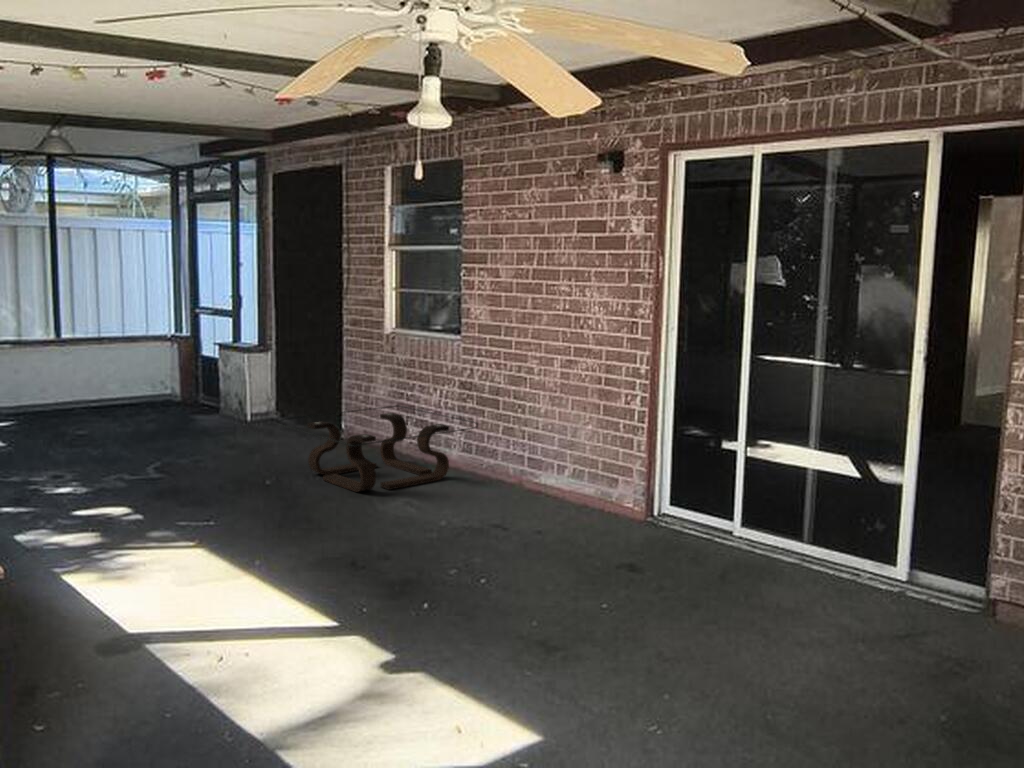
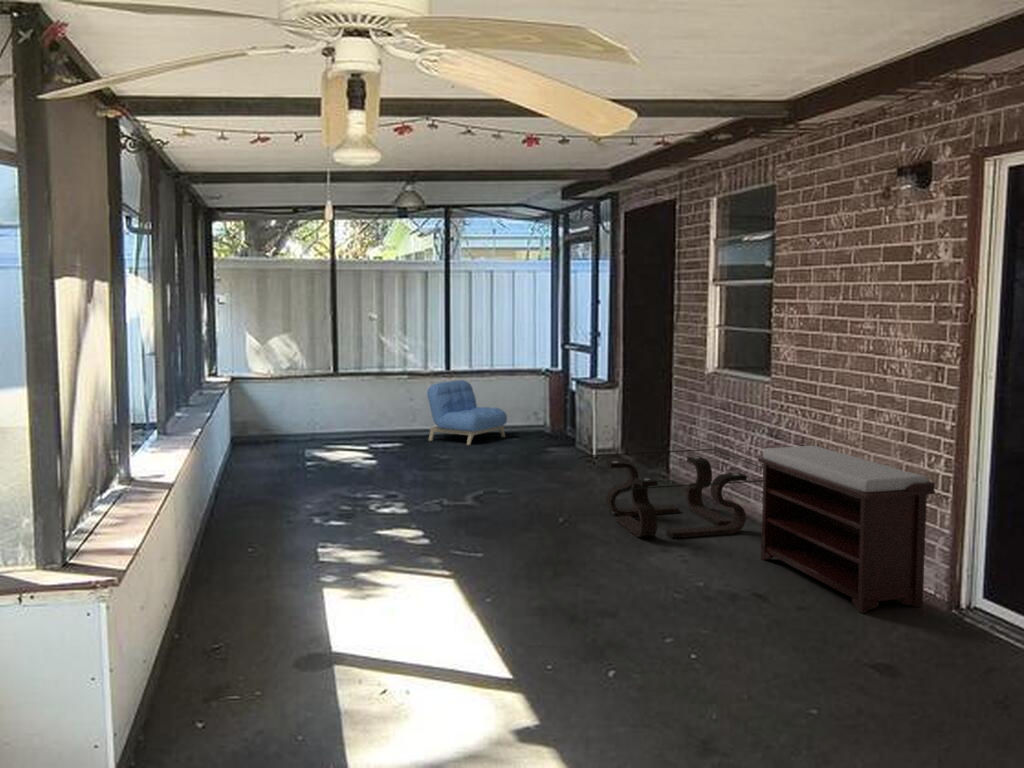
armchair: none [39,350,136,421] -> present [427,380,507,445]
bench: none [474,394,634,529] -> present [758,446,935,613]

